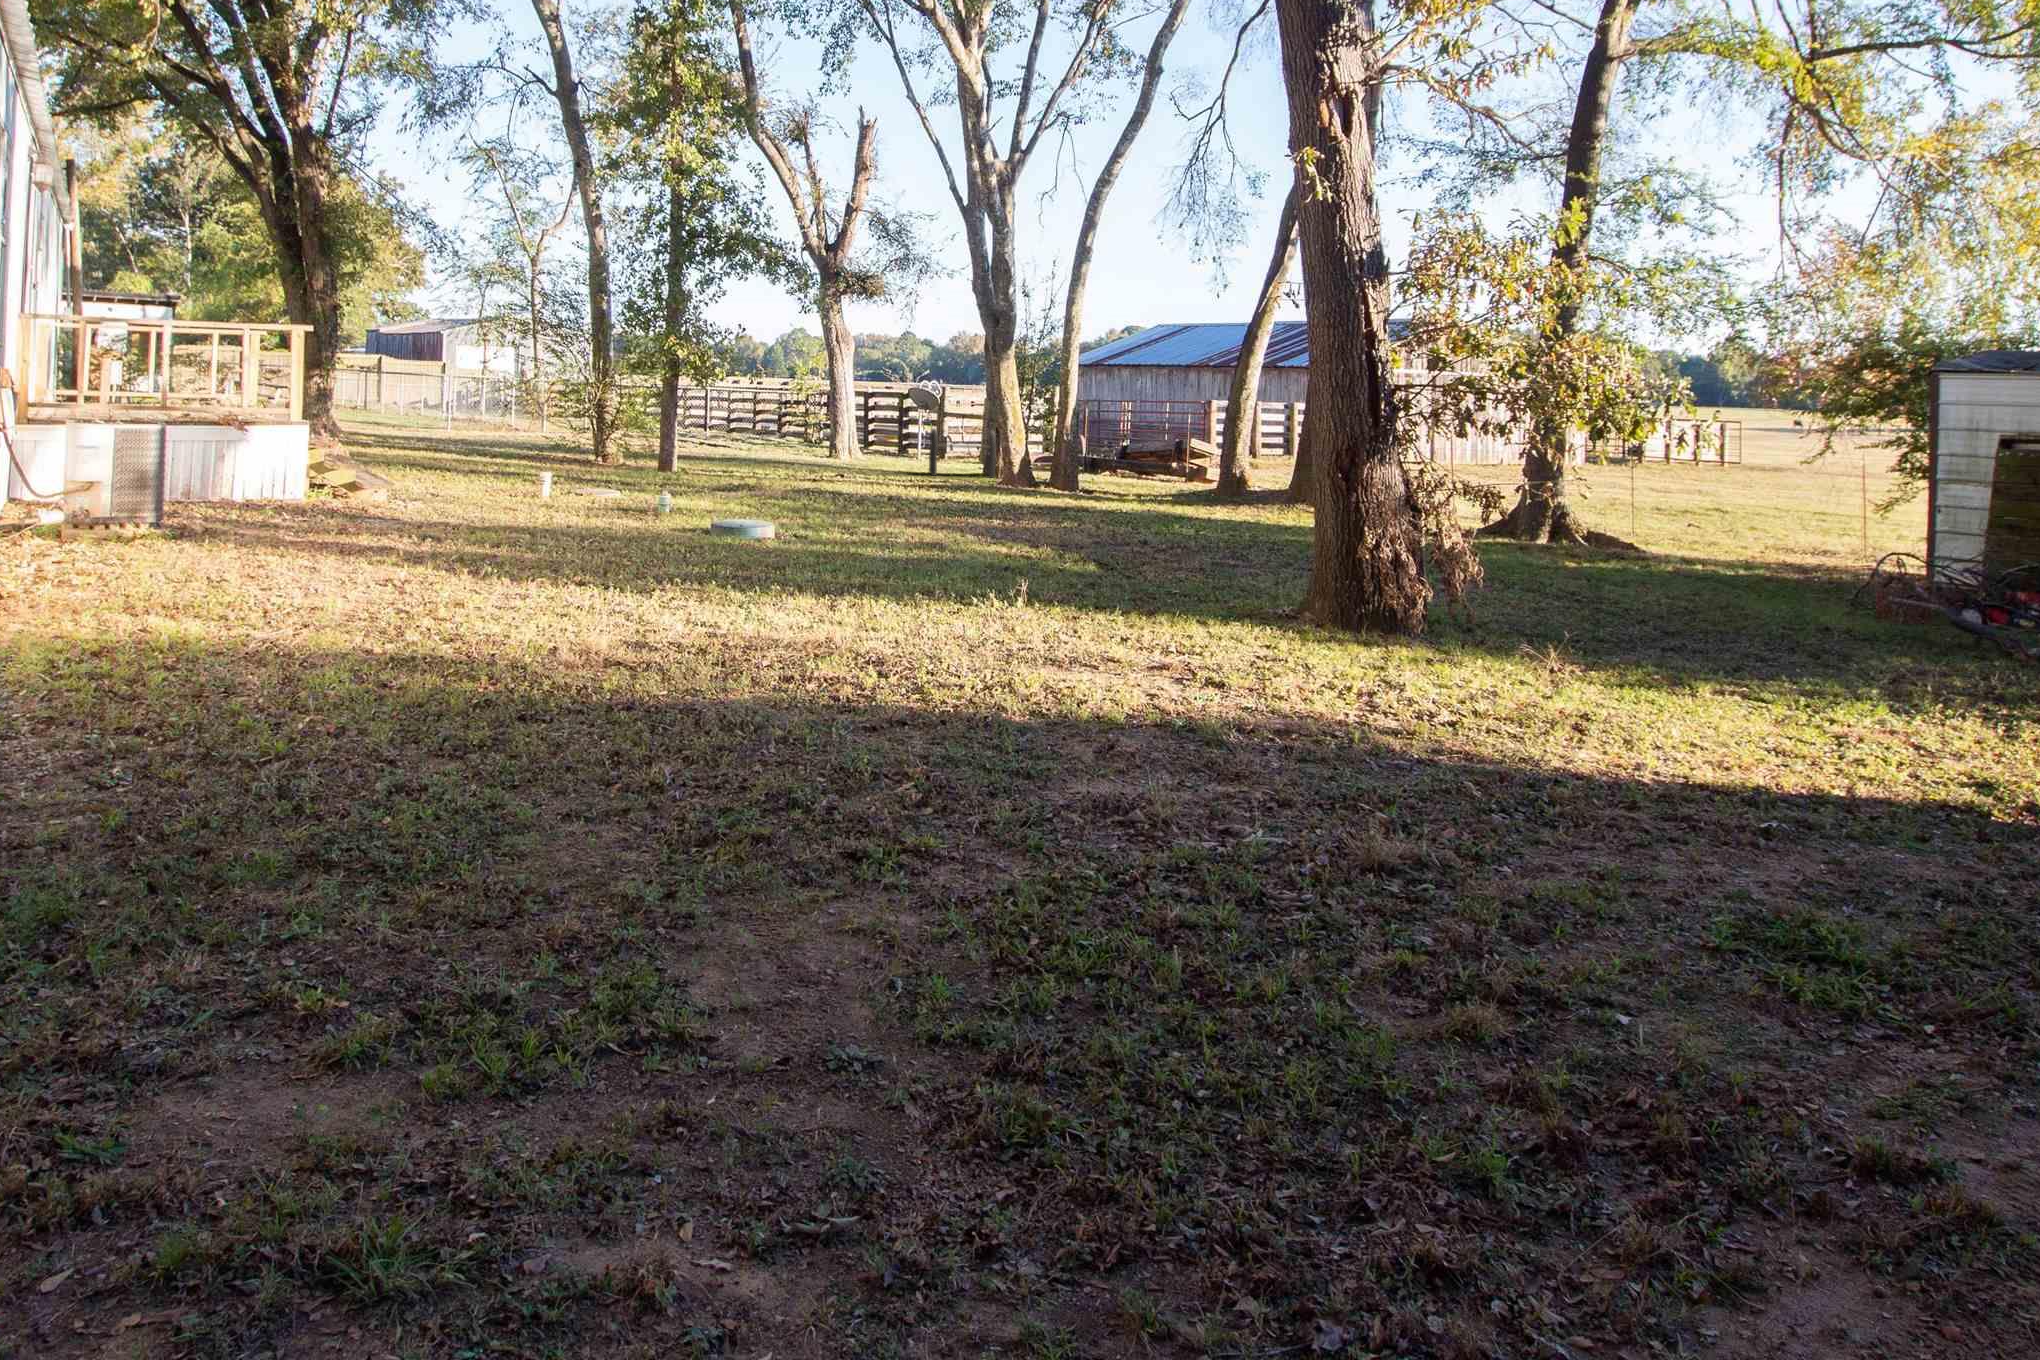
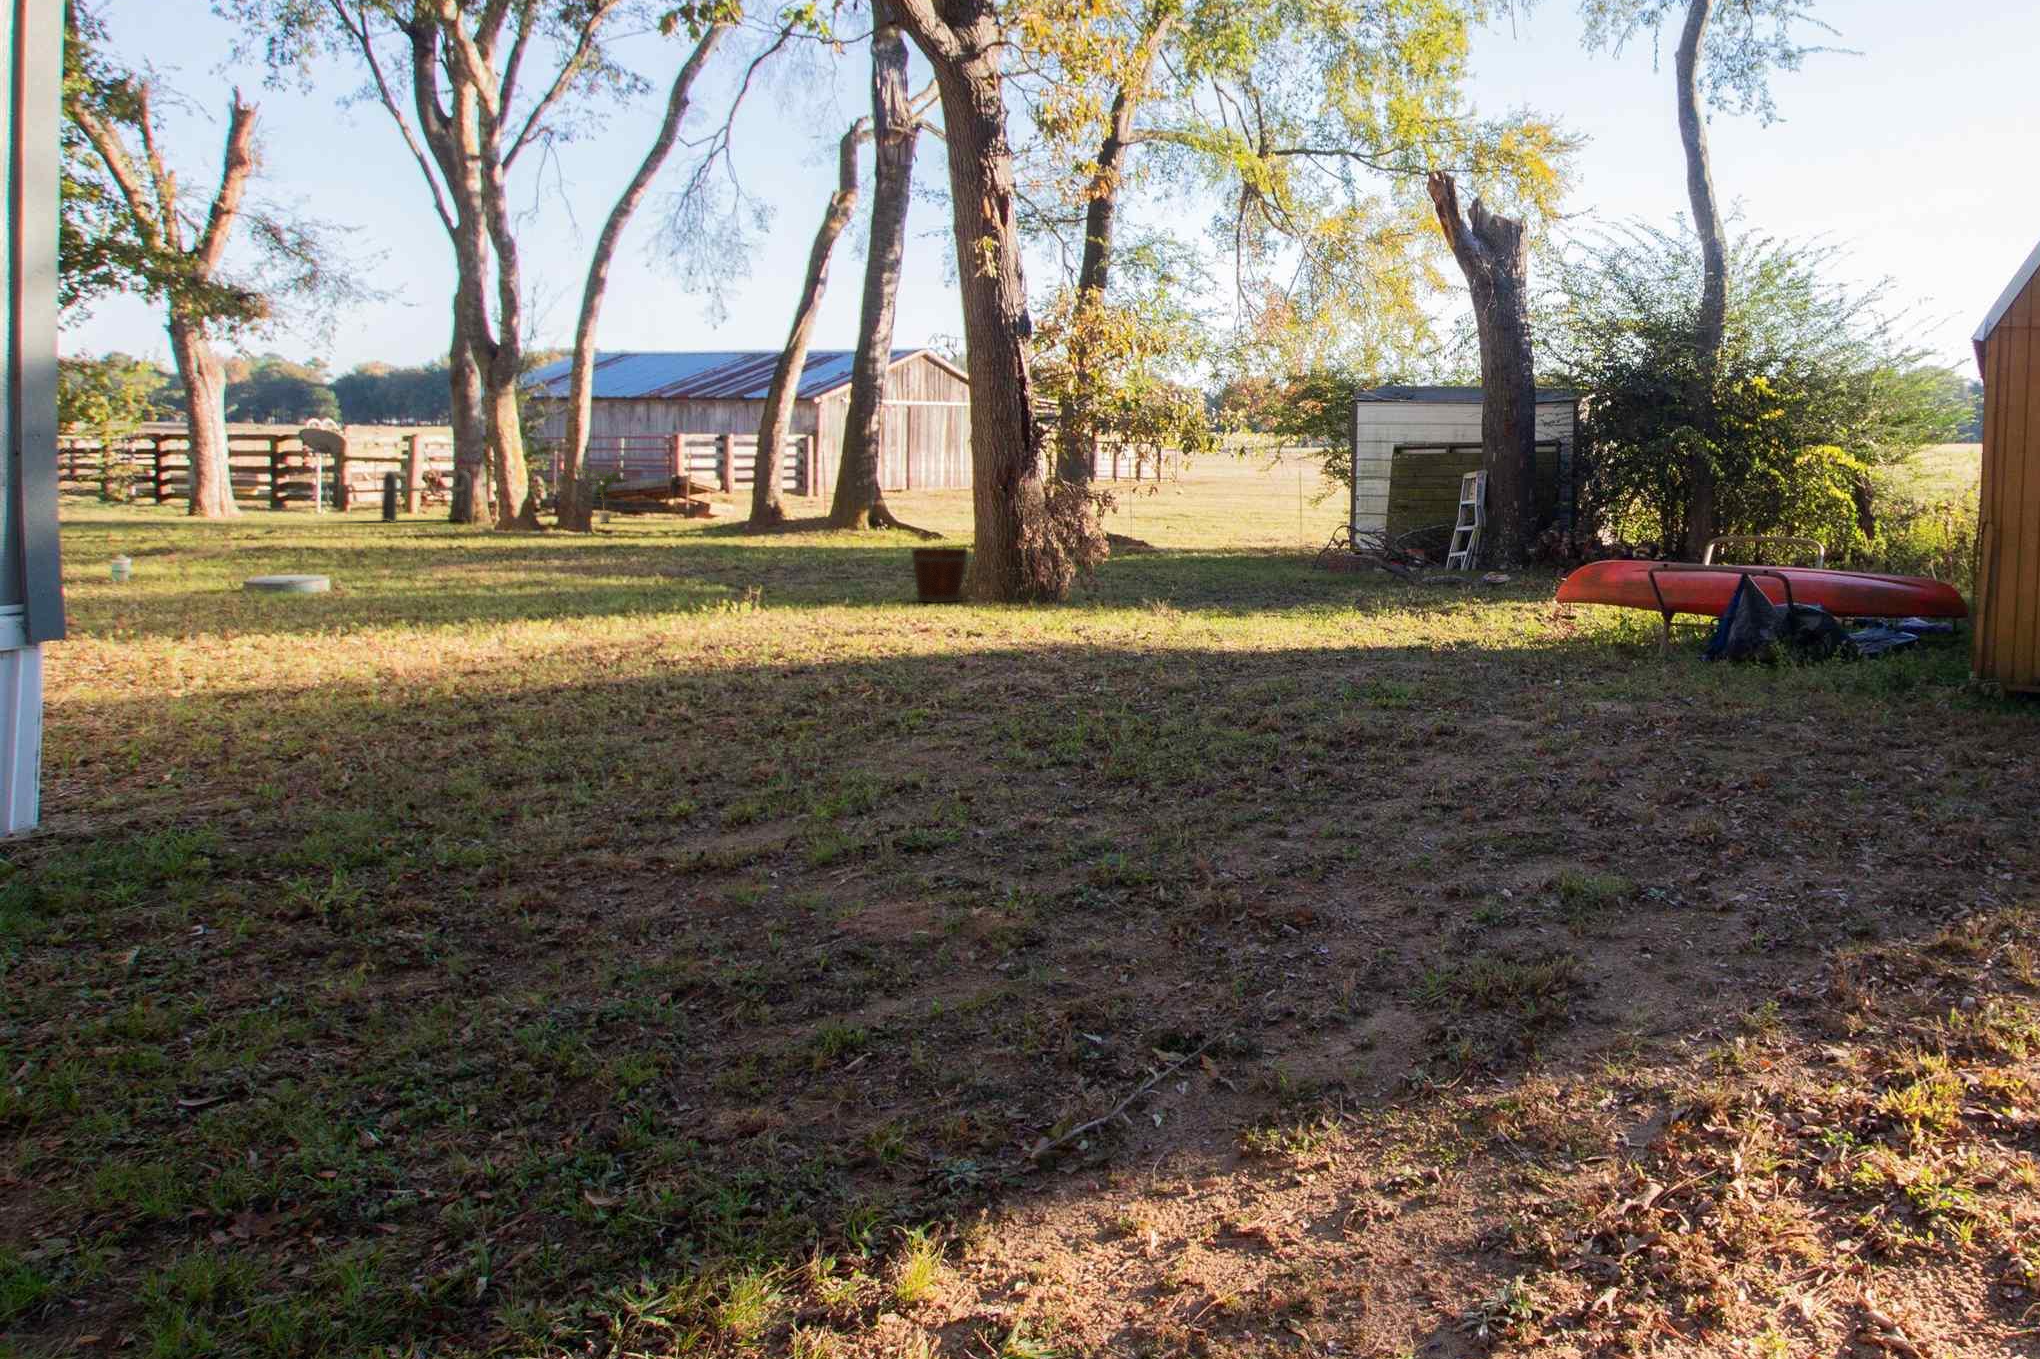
potted plant: none [1080,433,1122,485] -> present [587,471,626,523]
bucket: none [1241,554,1311,629] -> present [912,547,968,602]

